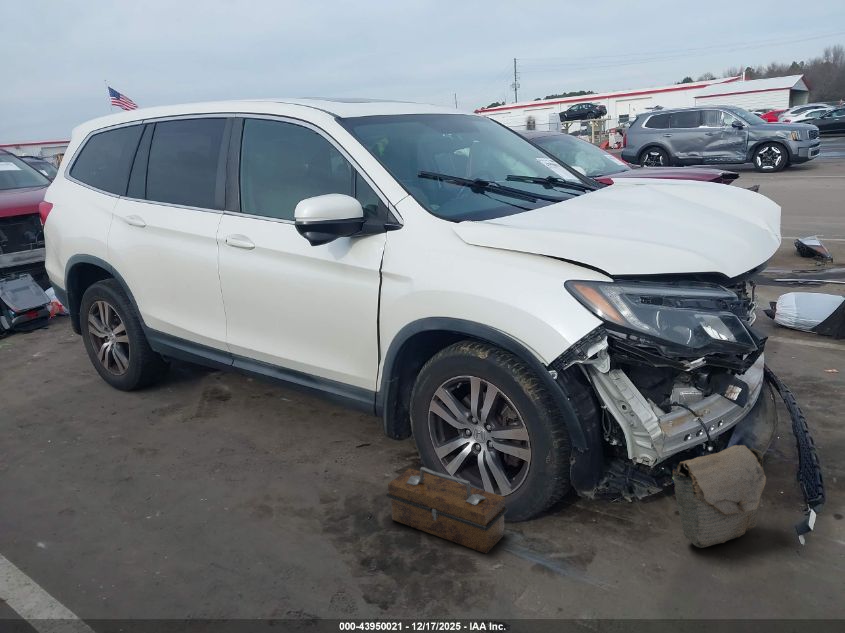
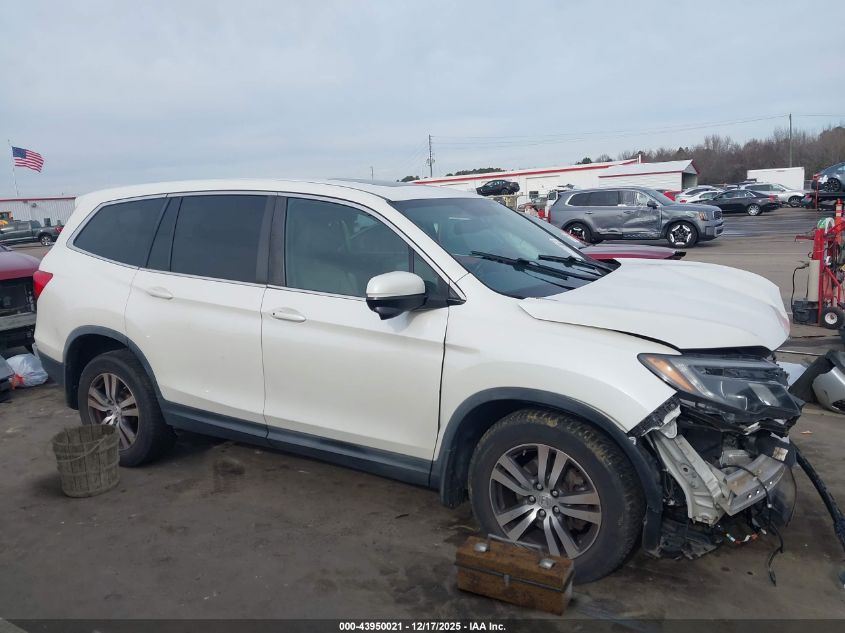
bucket: none [41,349,117,418] -> present [44,424,120,497]
bag: present [673,445,766,548] -> none [730,502,809,600]

